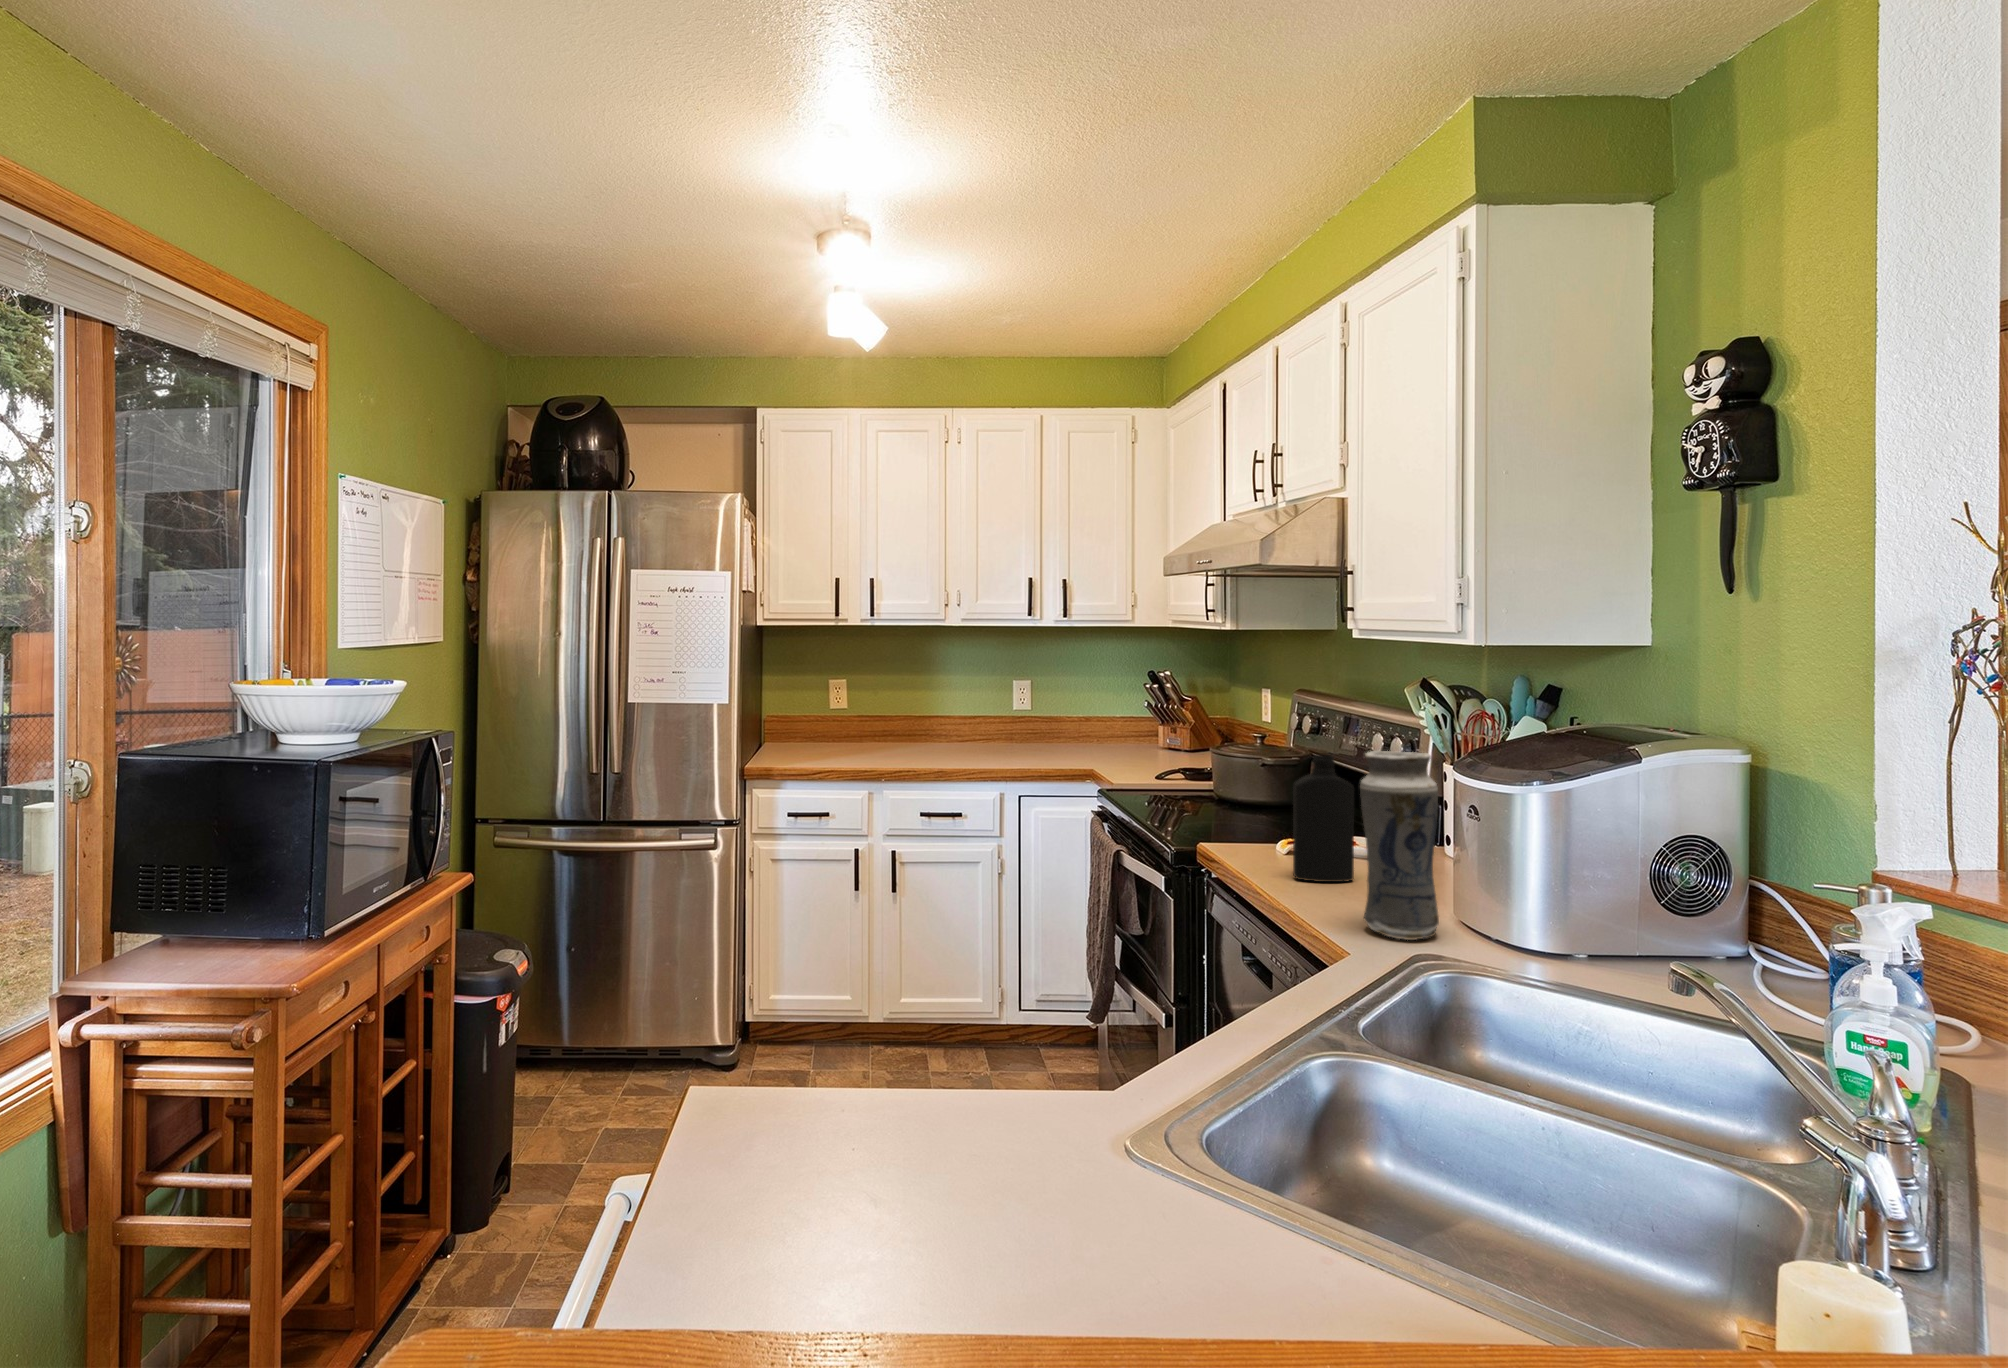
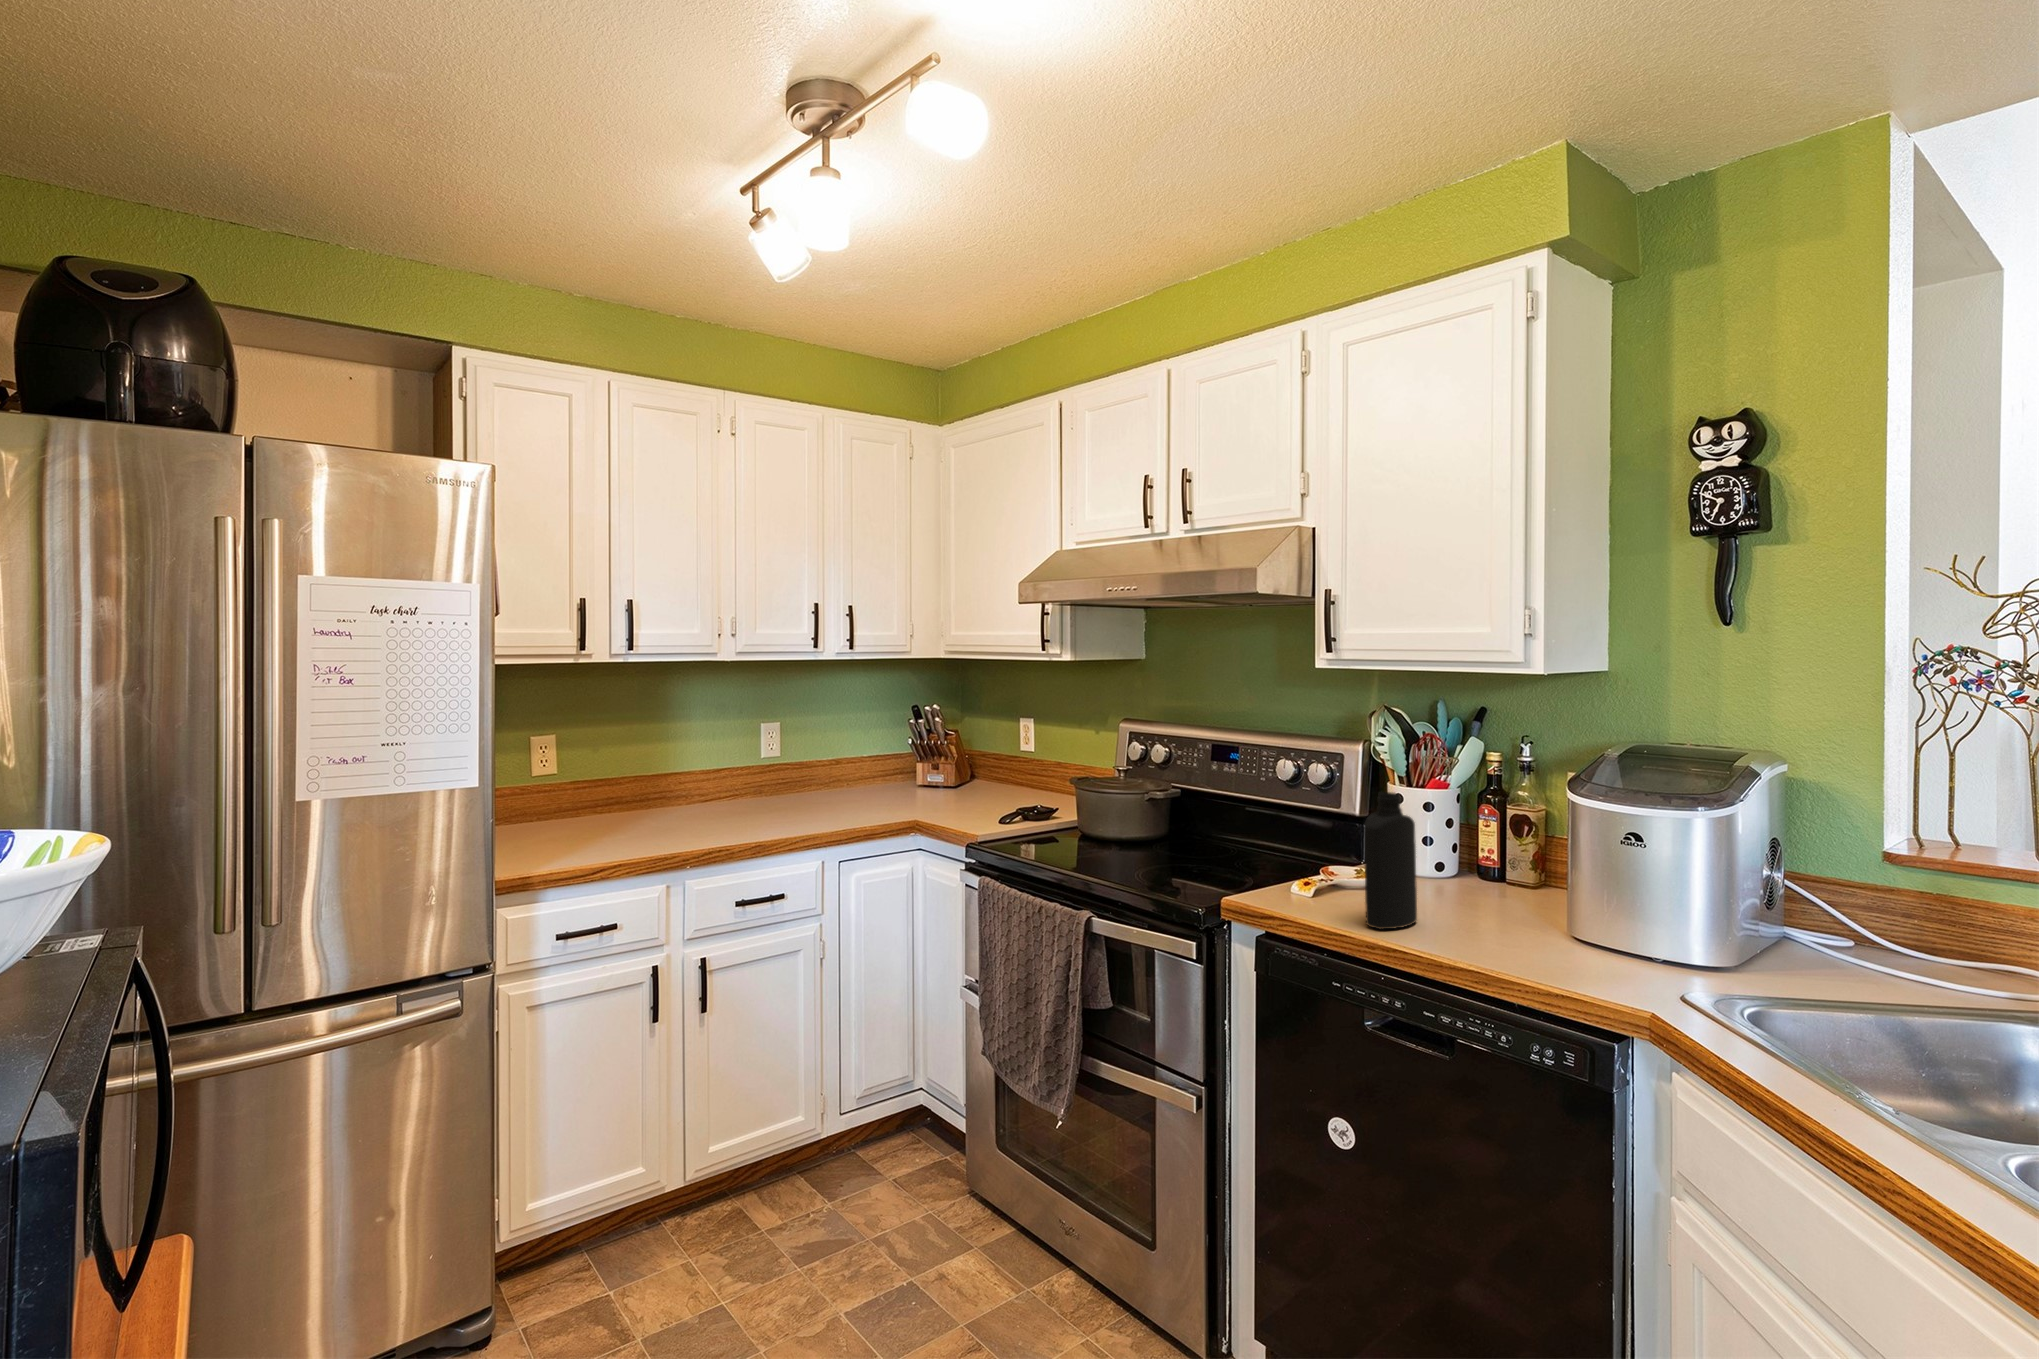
vase: present [1360,751,1439,940] -> none [1552,788,1648,988]

